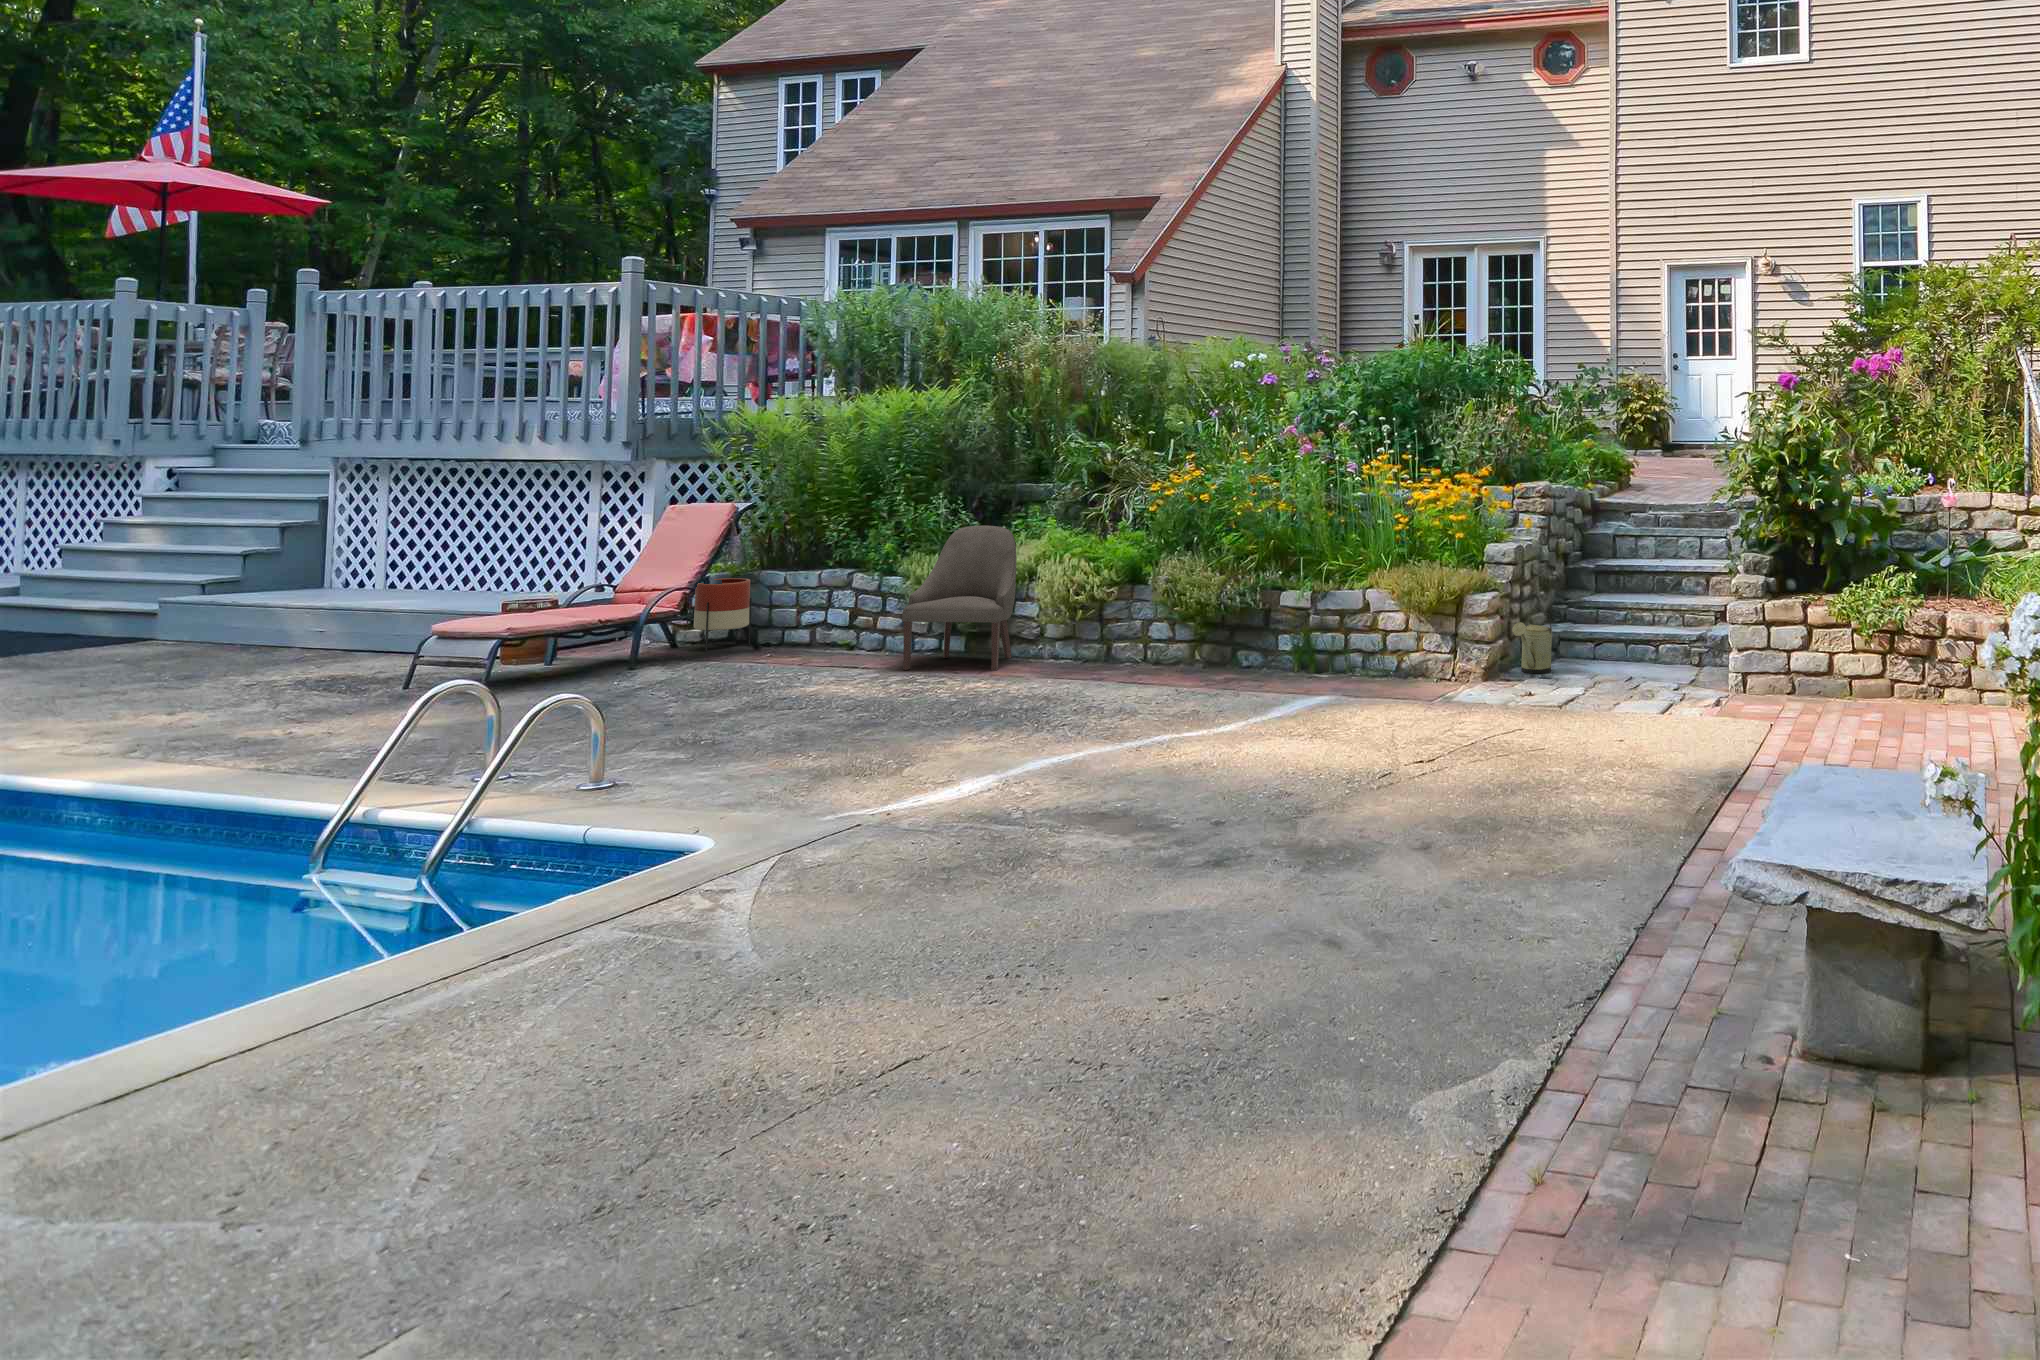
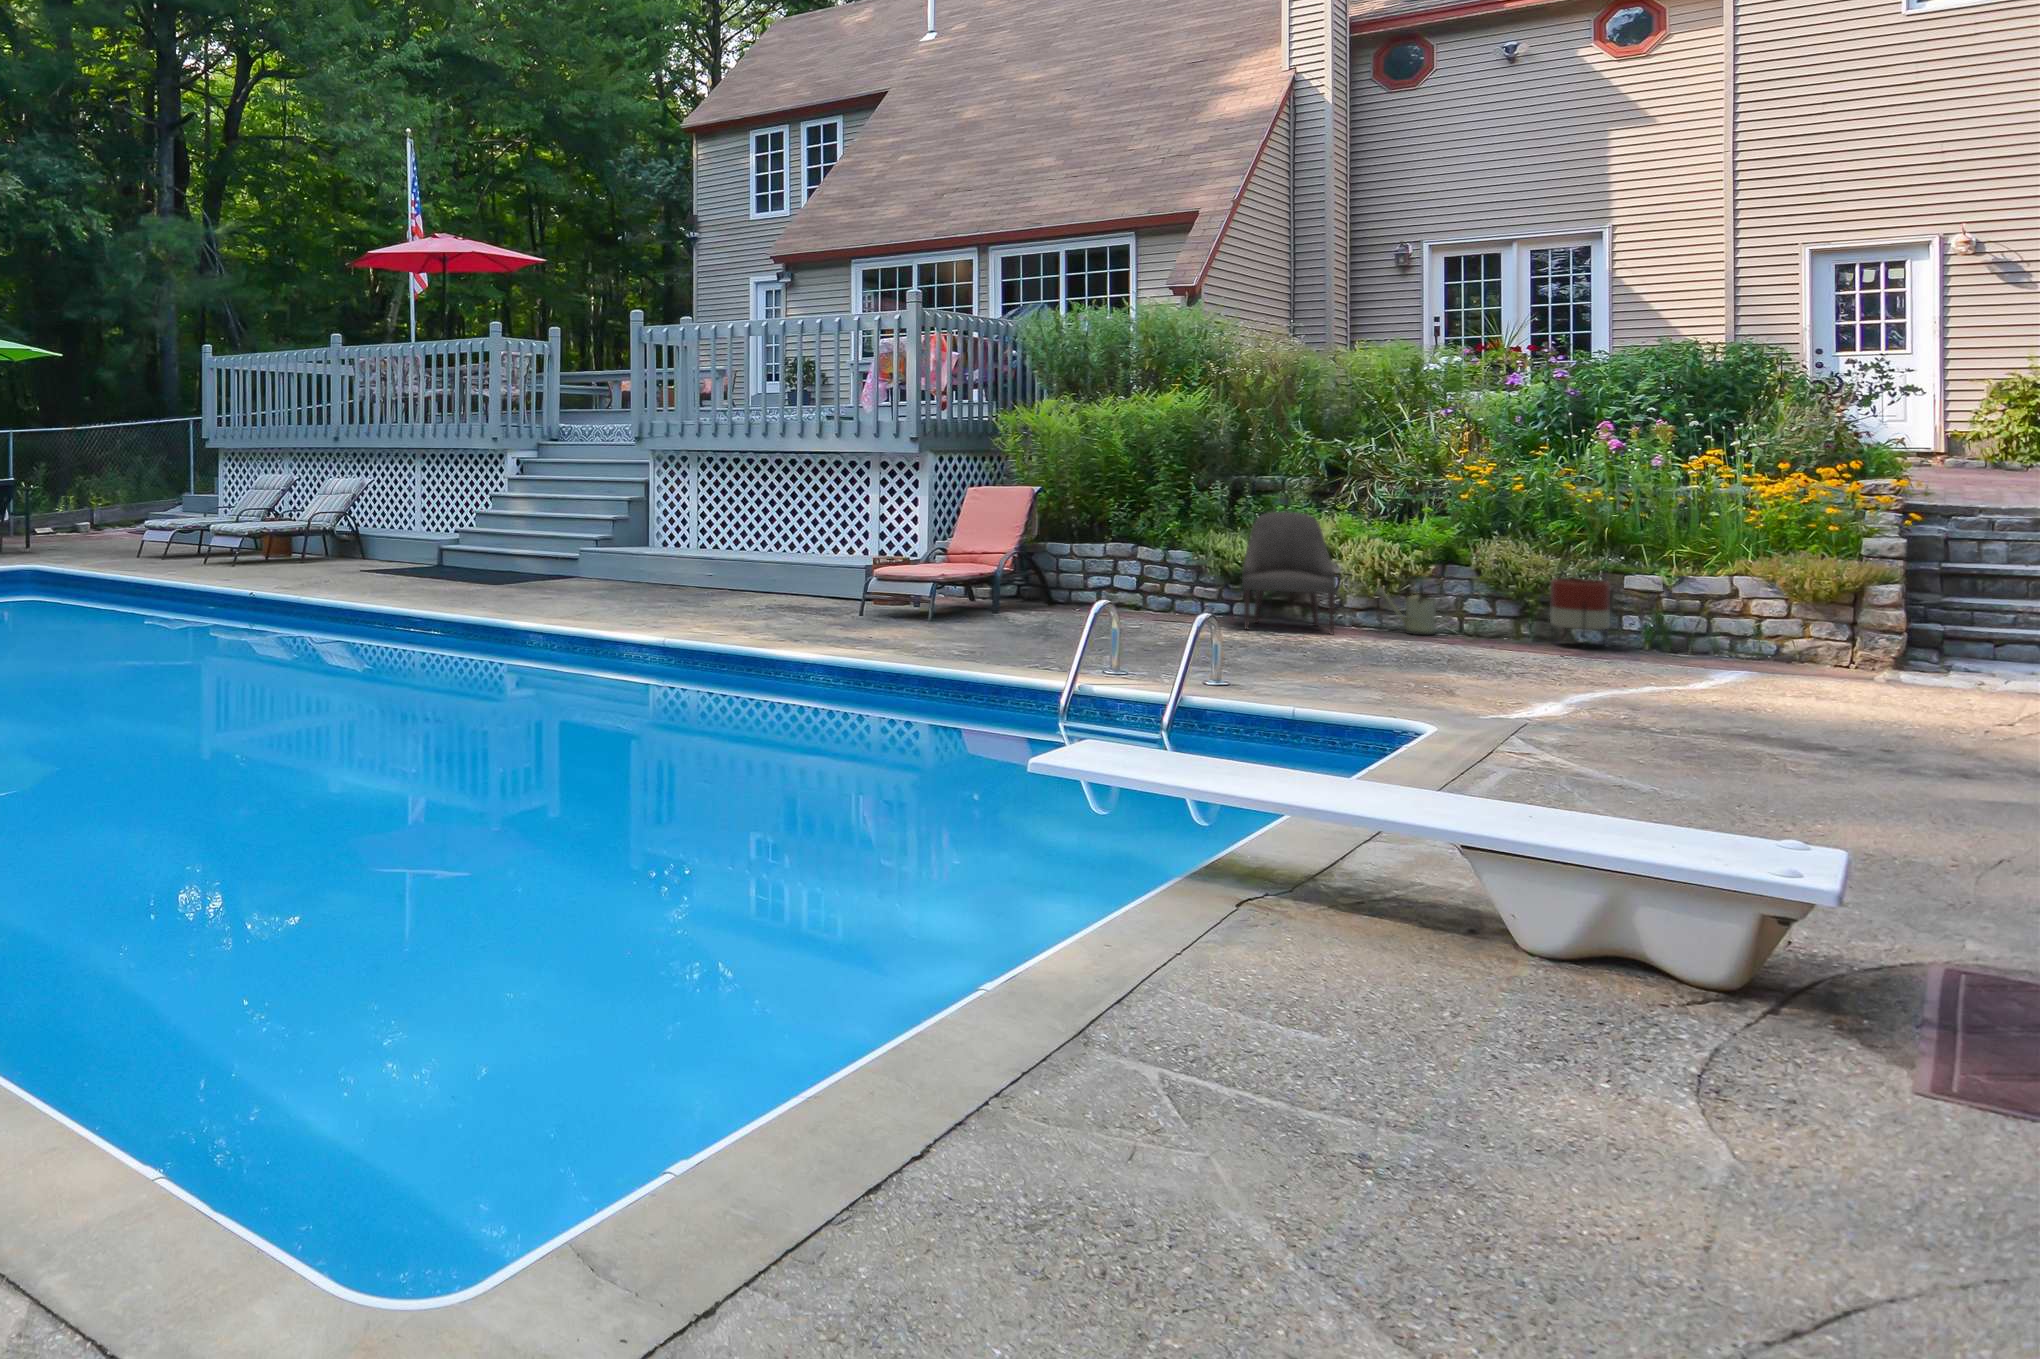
planter: present [694,578,752,651] -> present [1550,578,1610,630]
watering can: present [1512,612,1552,673] -> present [1375,584,1436,635]

